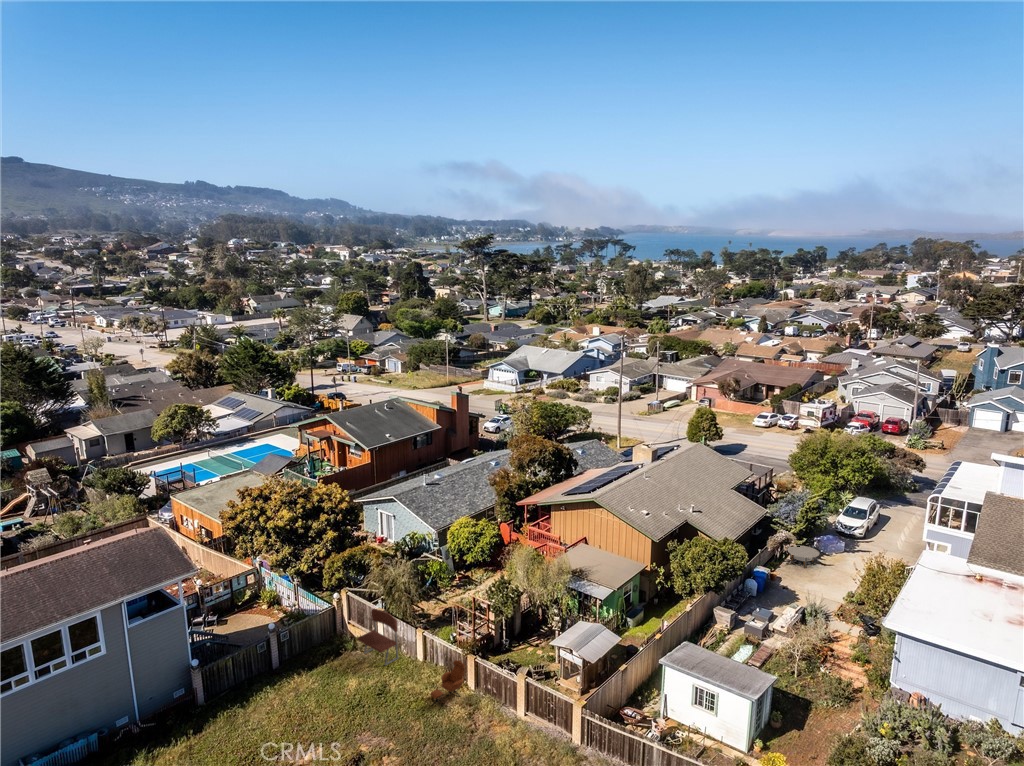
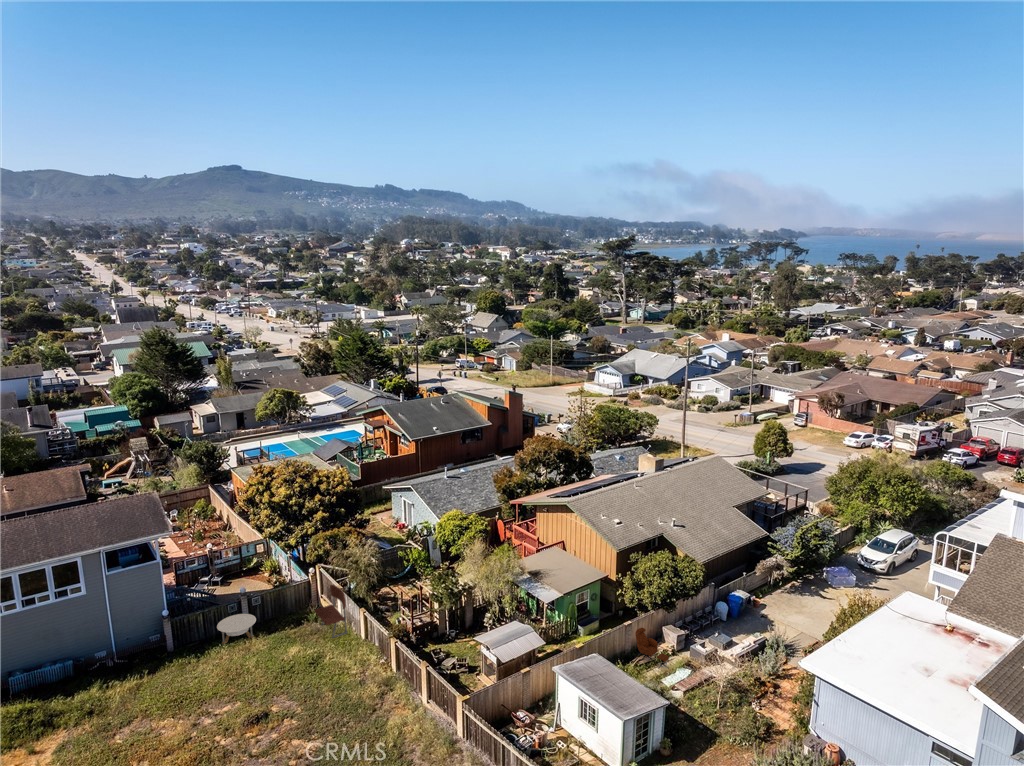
round table: present [787,546,820,568] -> present [217,614,256,644]
lounge chair: present [431,660,465,704] -> present [635,628,669,667]

